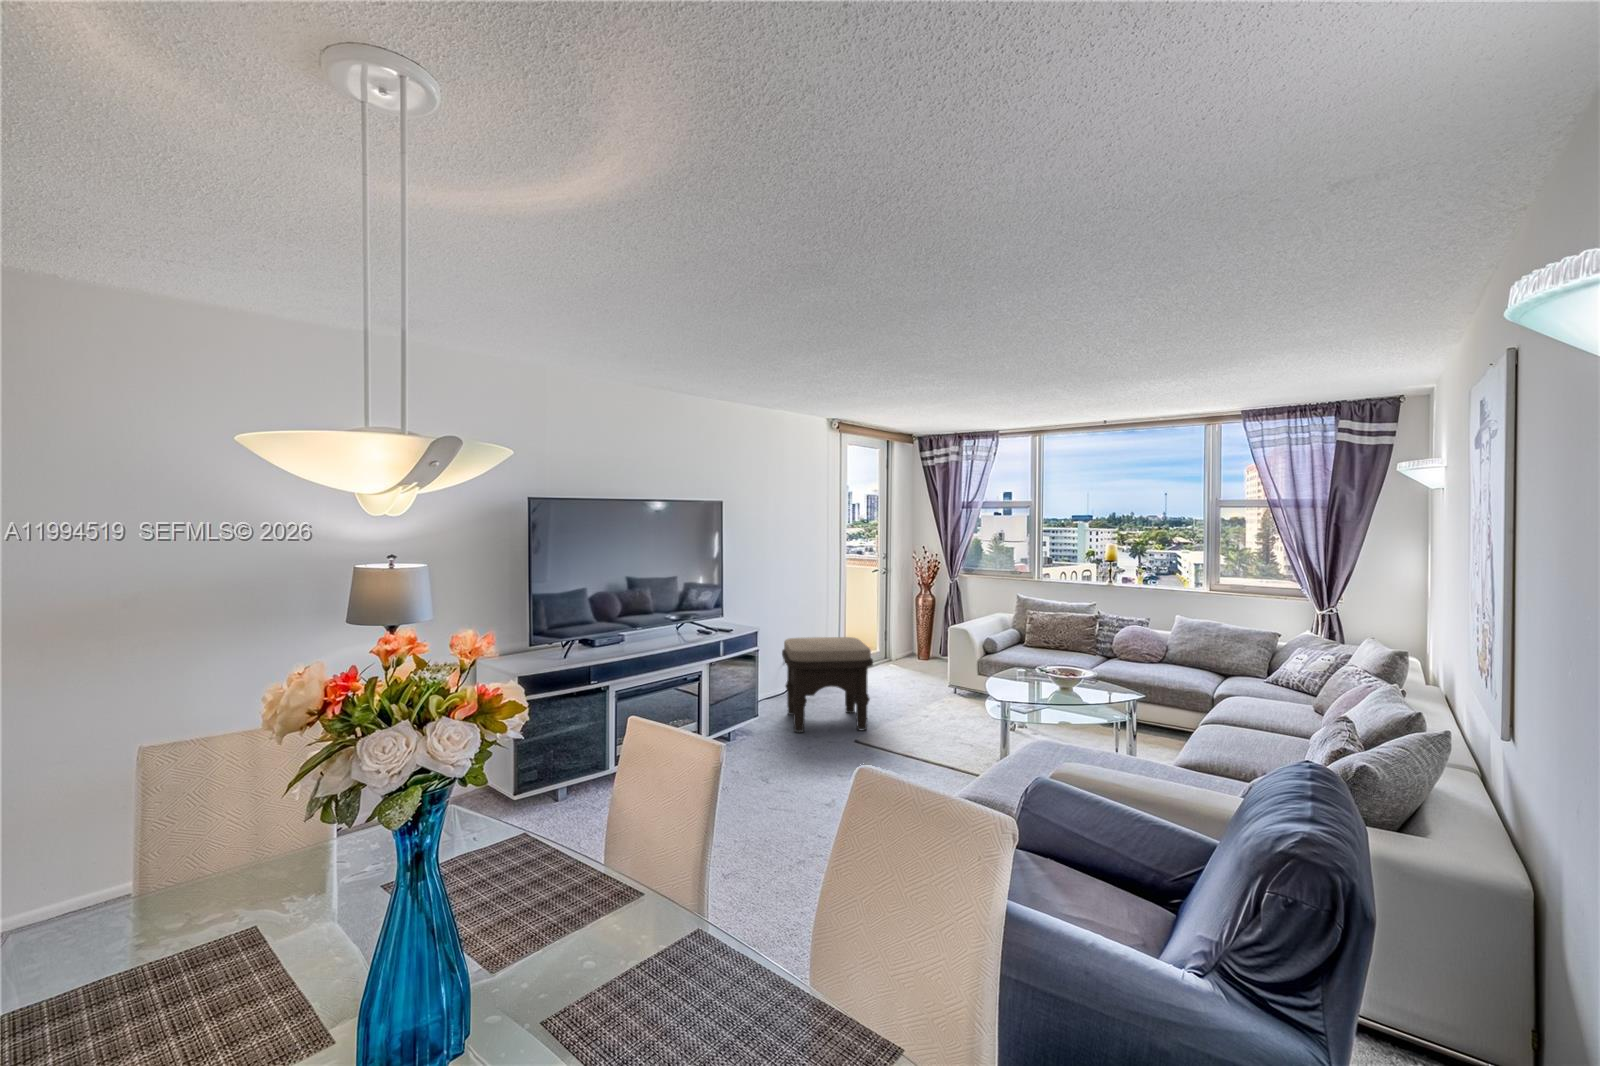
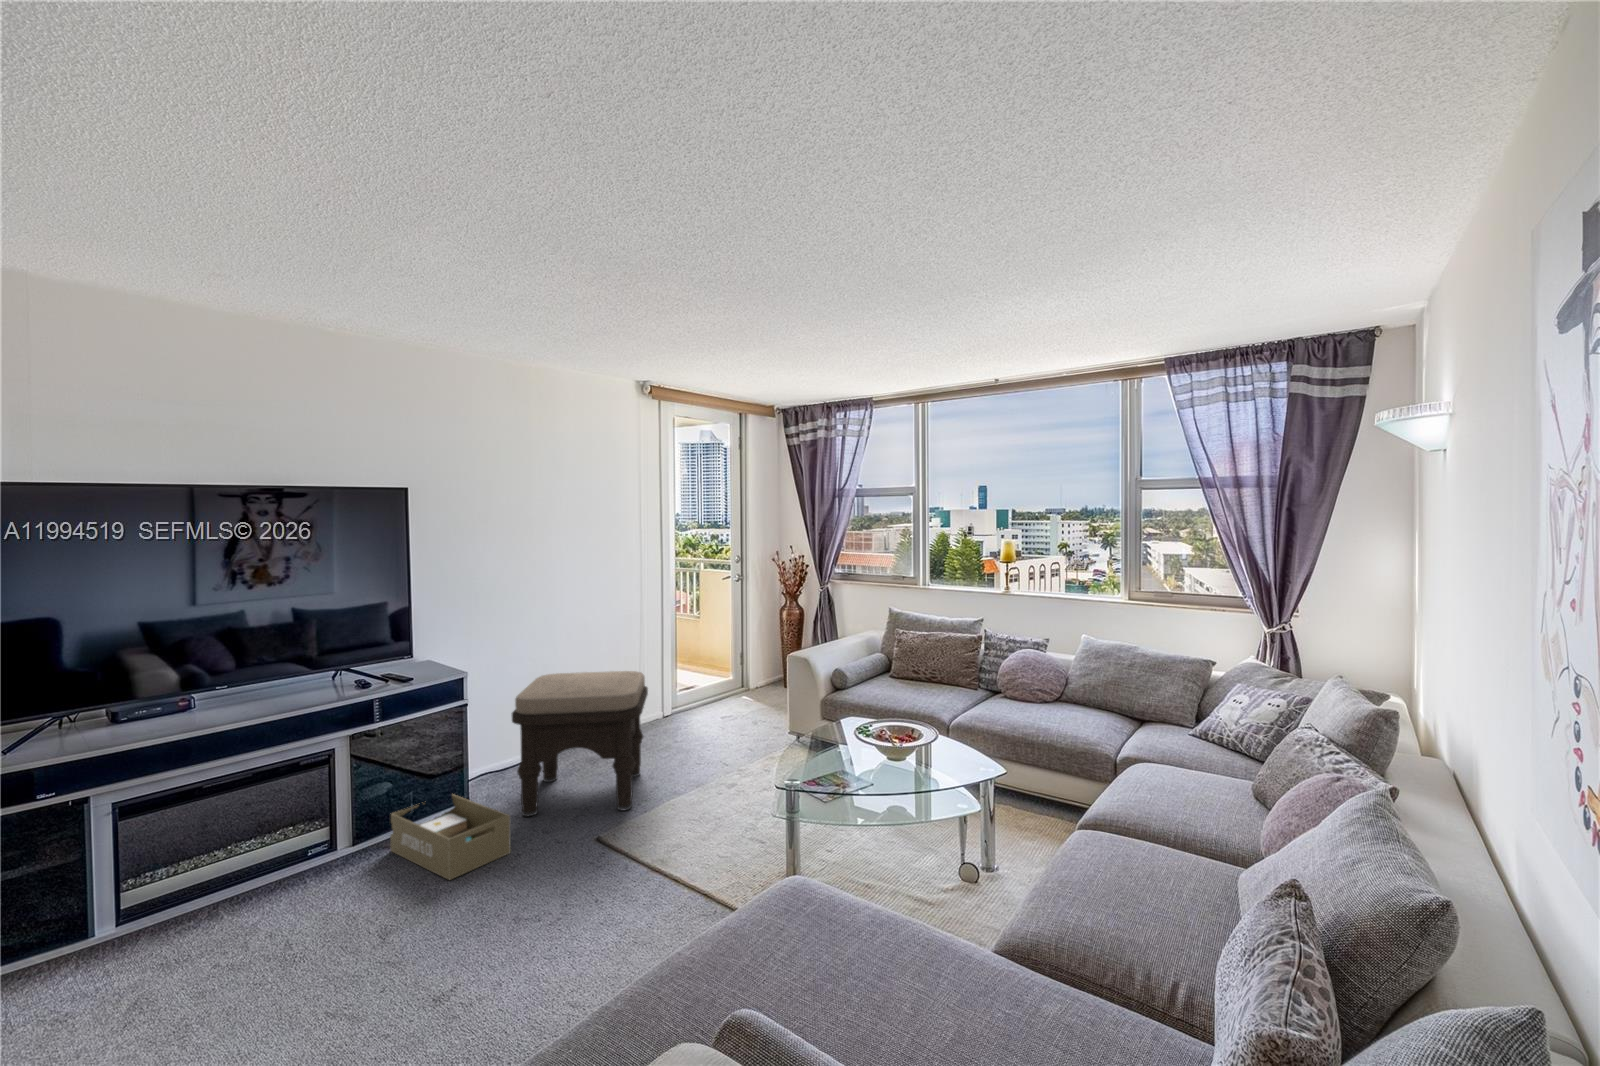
storage box: none [726,714,808,762] -> present [390,794,511,880]

